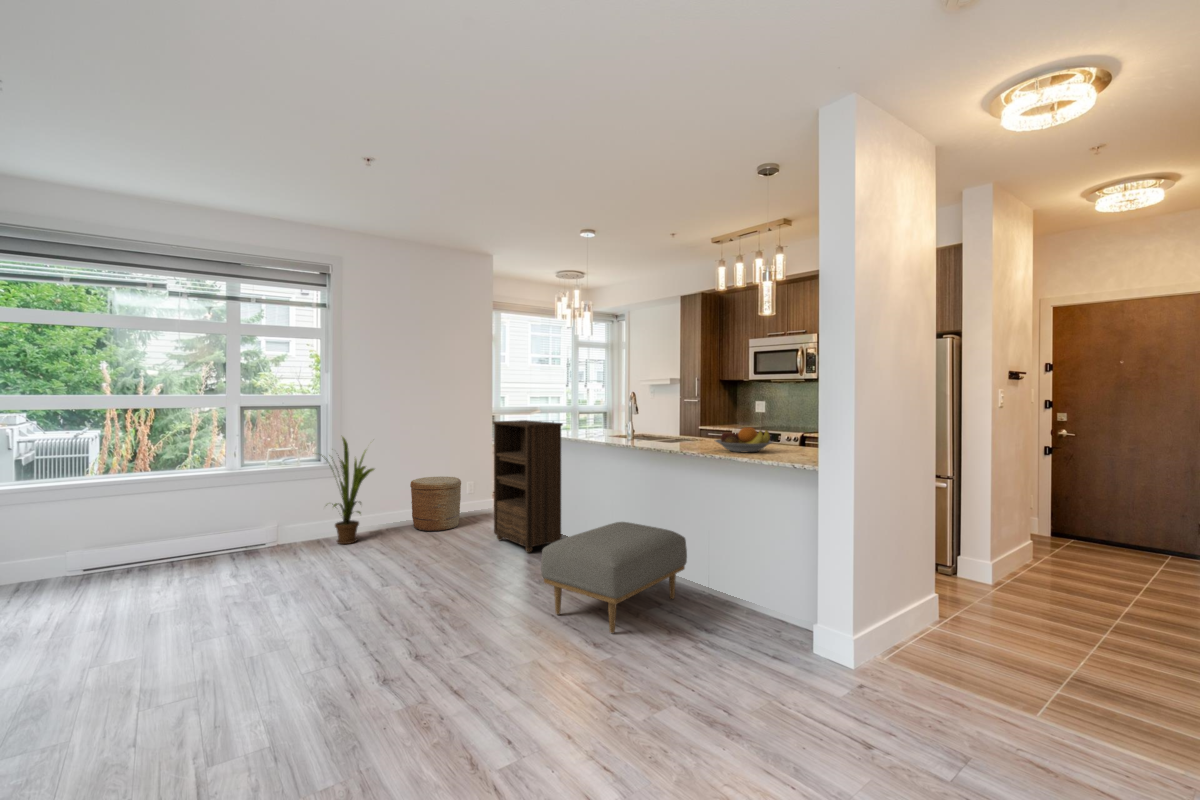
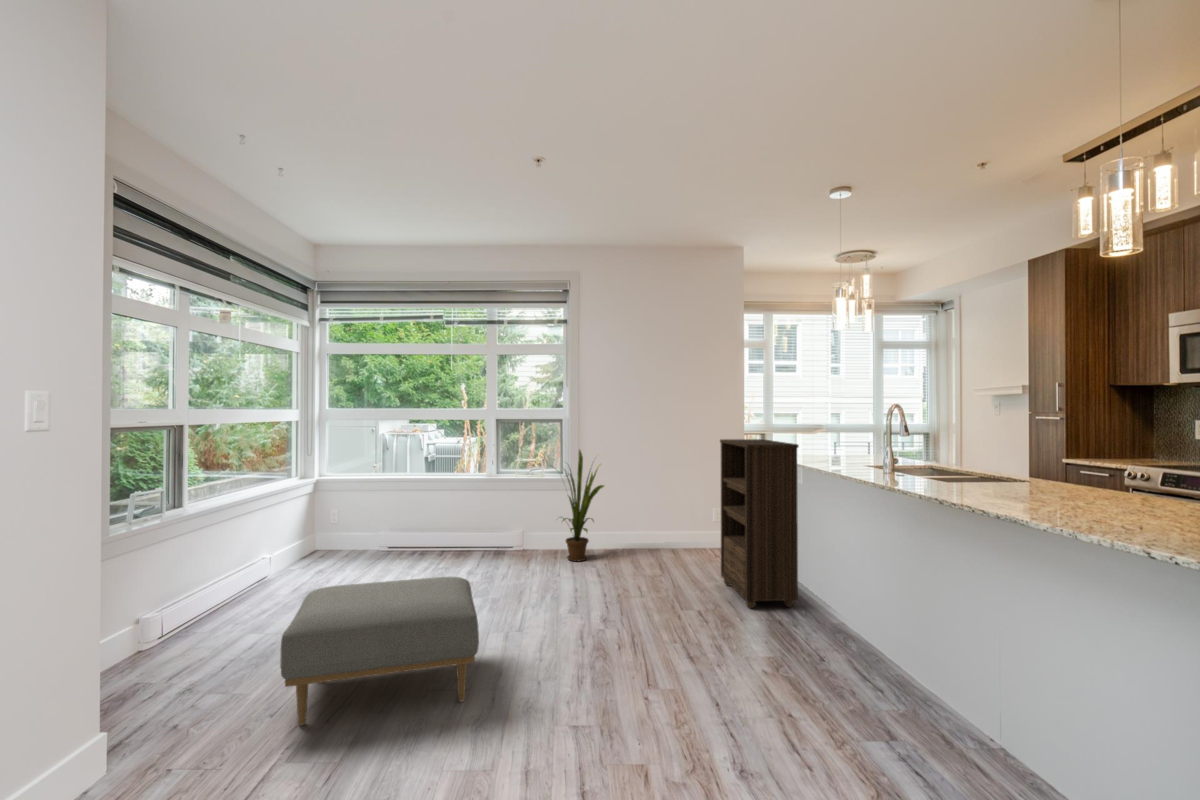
fruit bowl: present [715,427,773,452] -> none [1006,462,1138,509]
woven basket: present [410,477,461,531] -> none [644,499,699,562]
ottoman: present [541,522,687,633] -> present [280,577,479,725]

